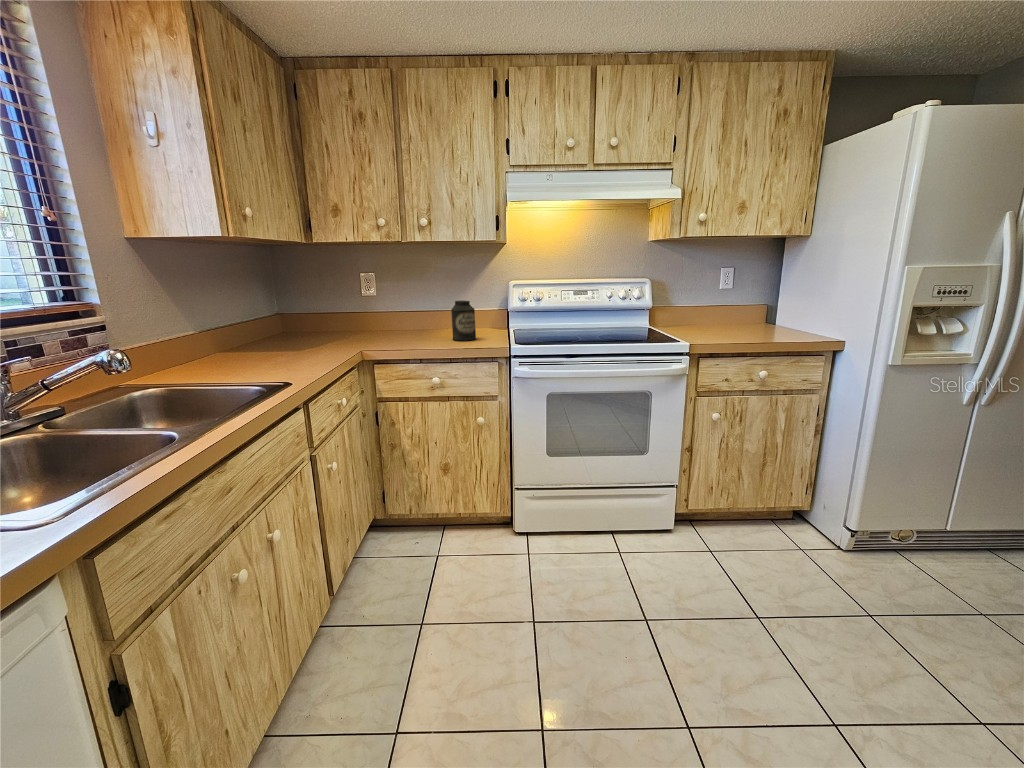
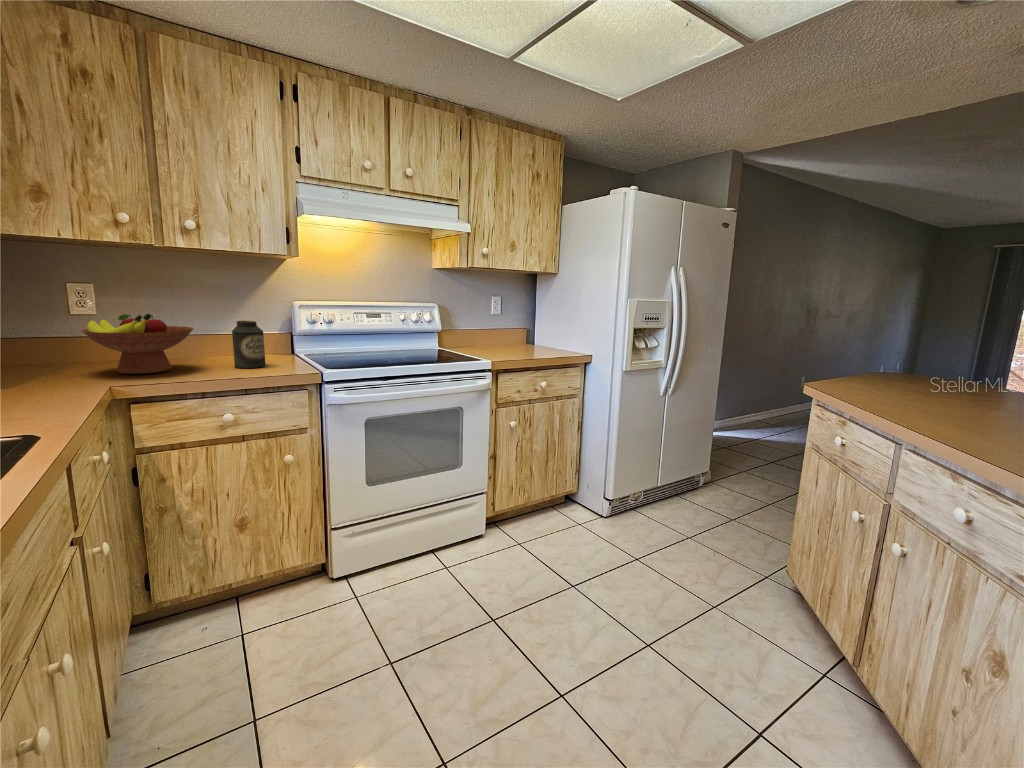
fruit bowl: none [355,296,425,342] -> present [81,314,194,374]

